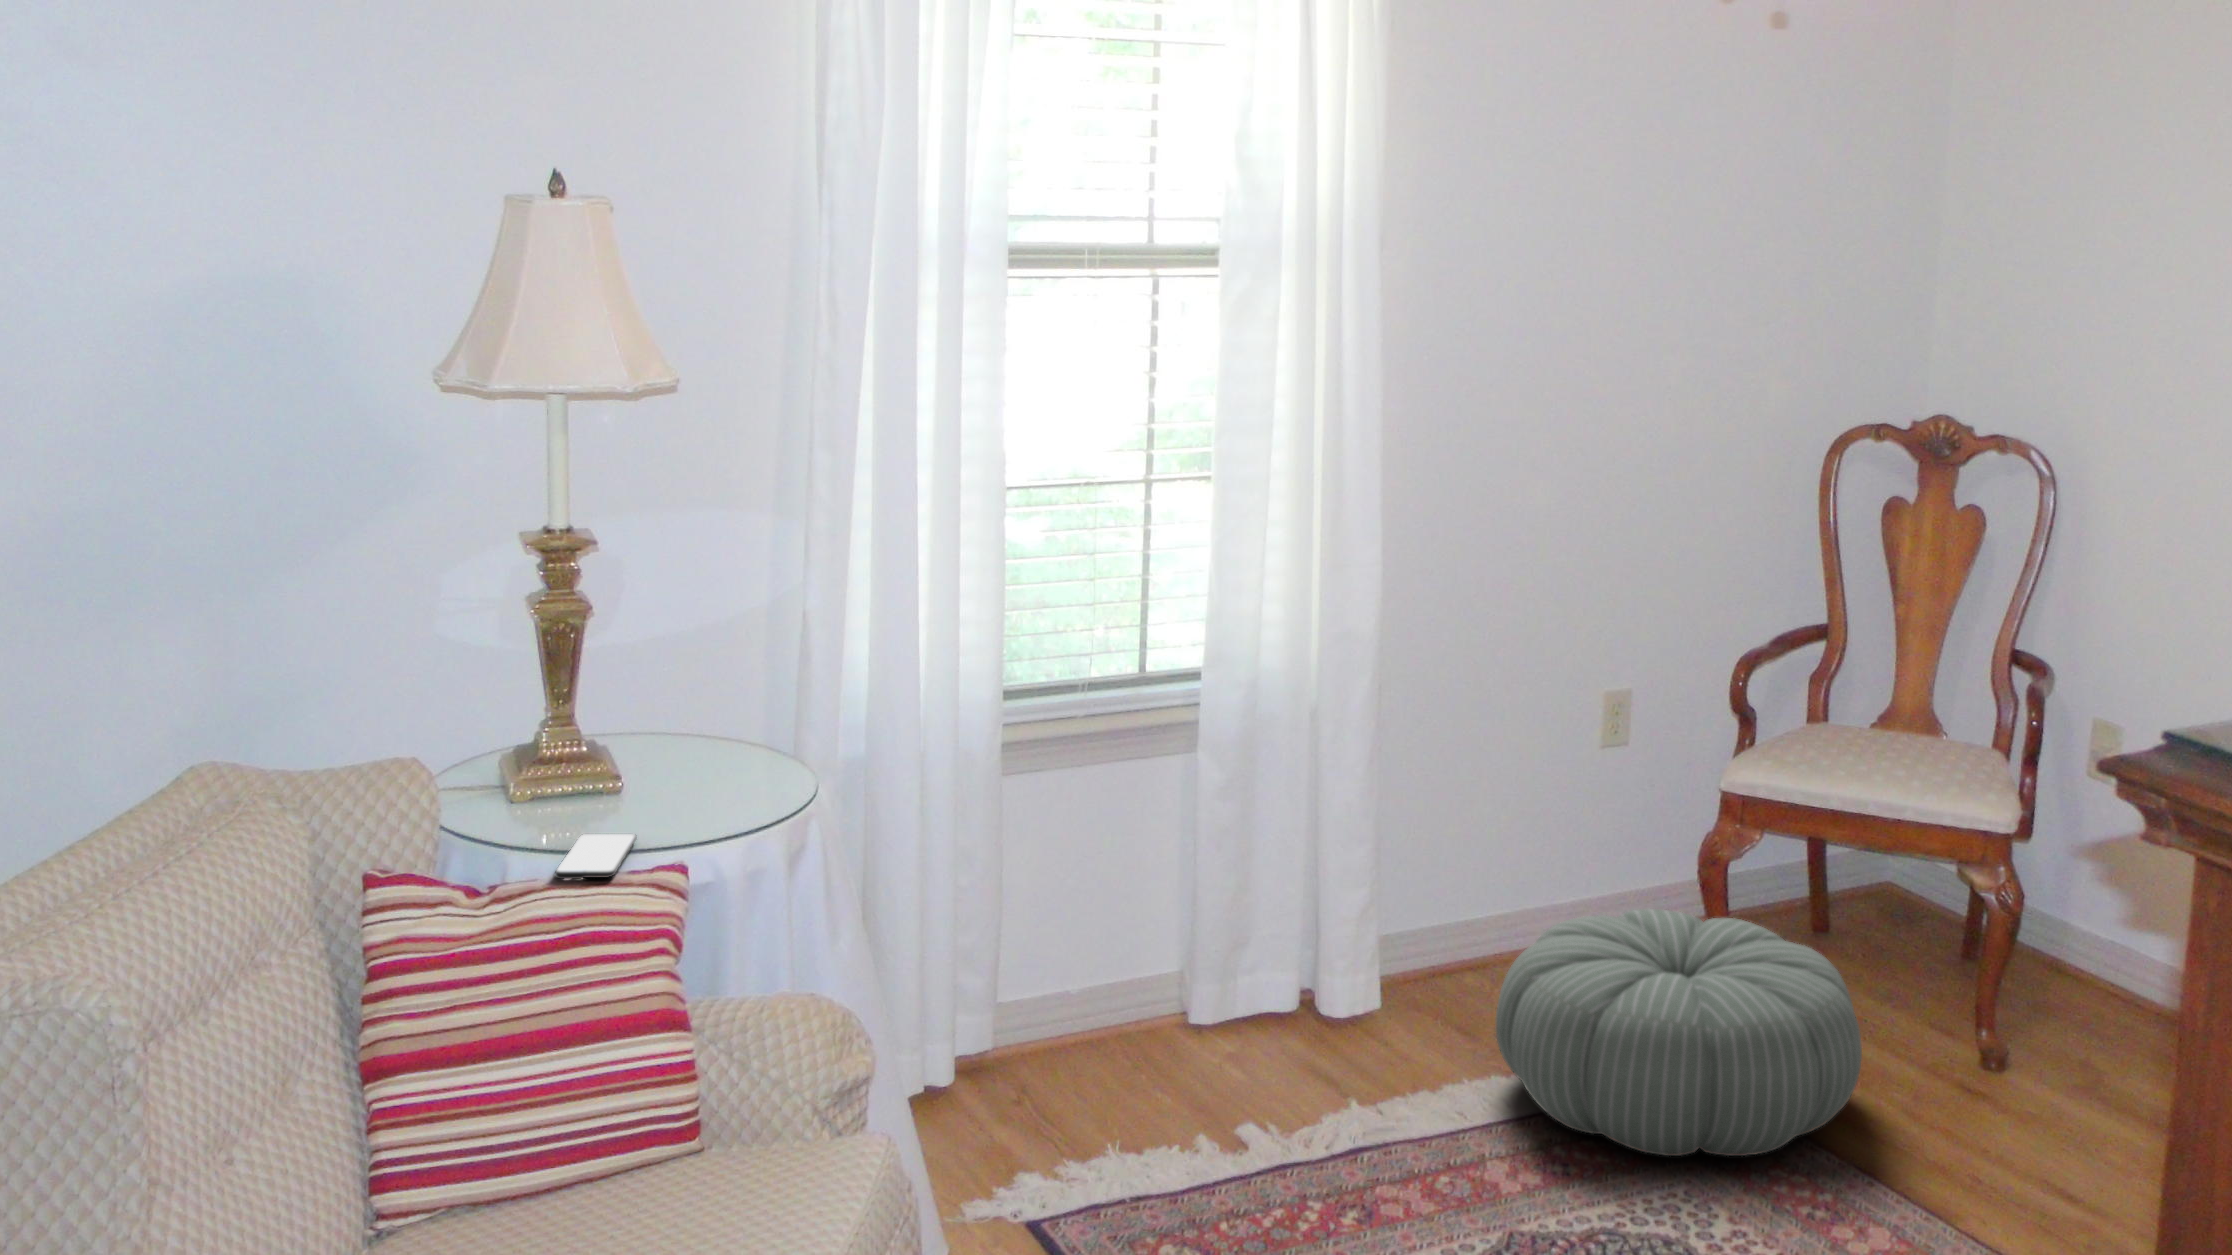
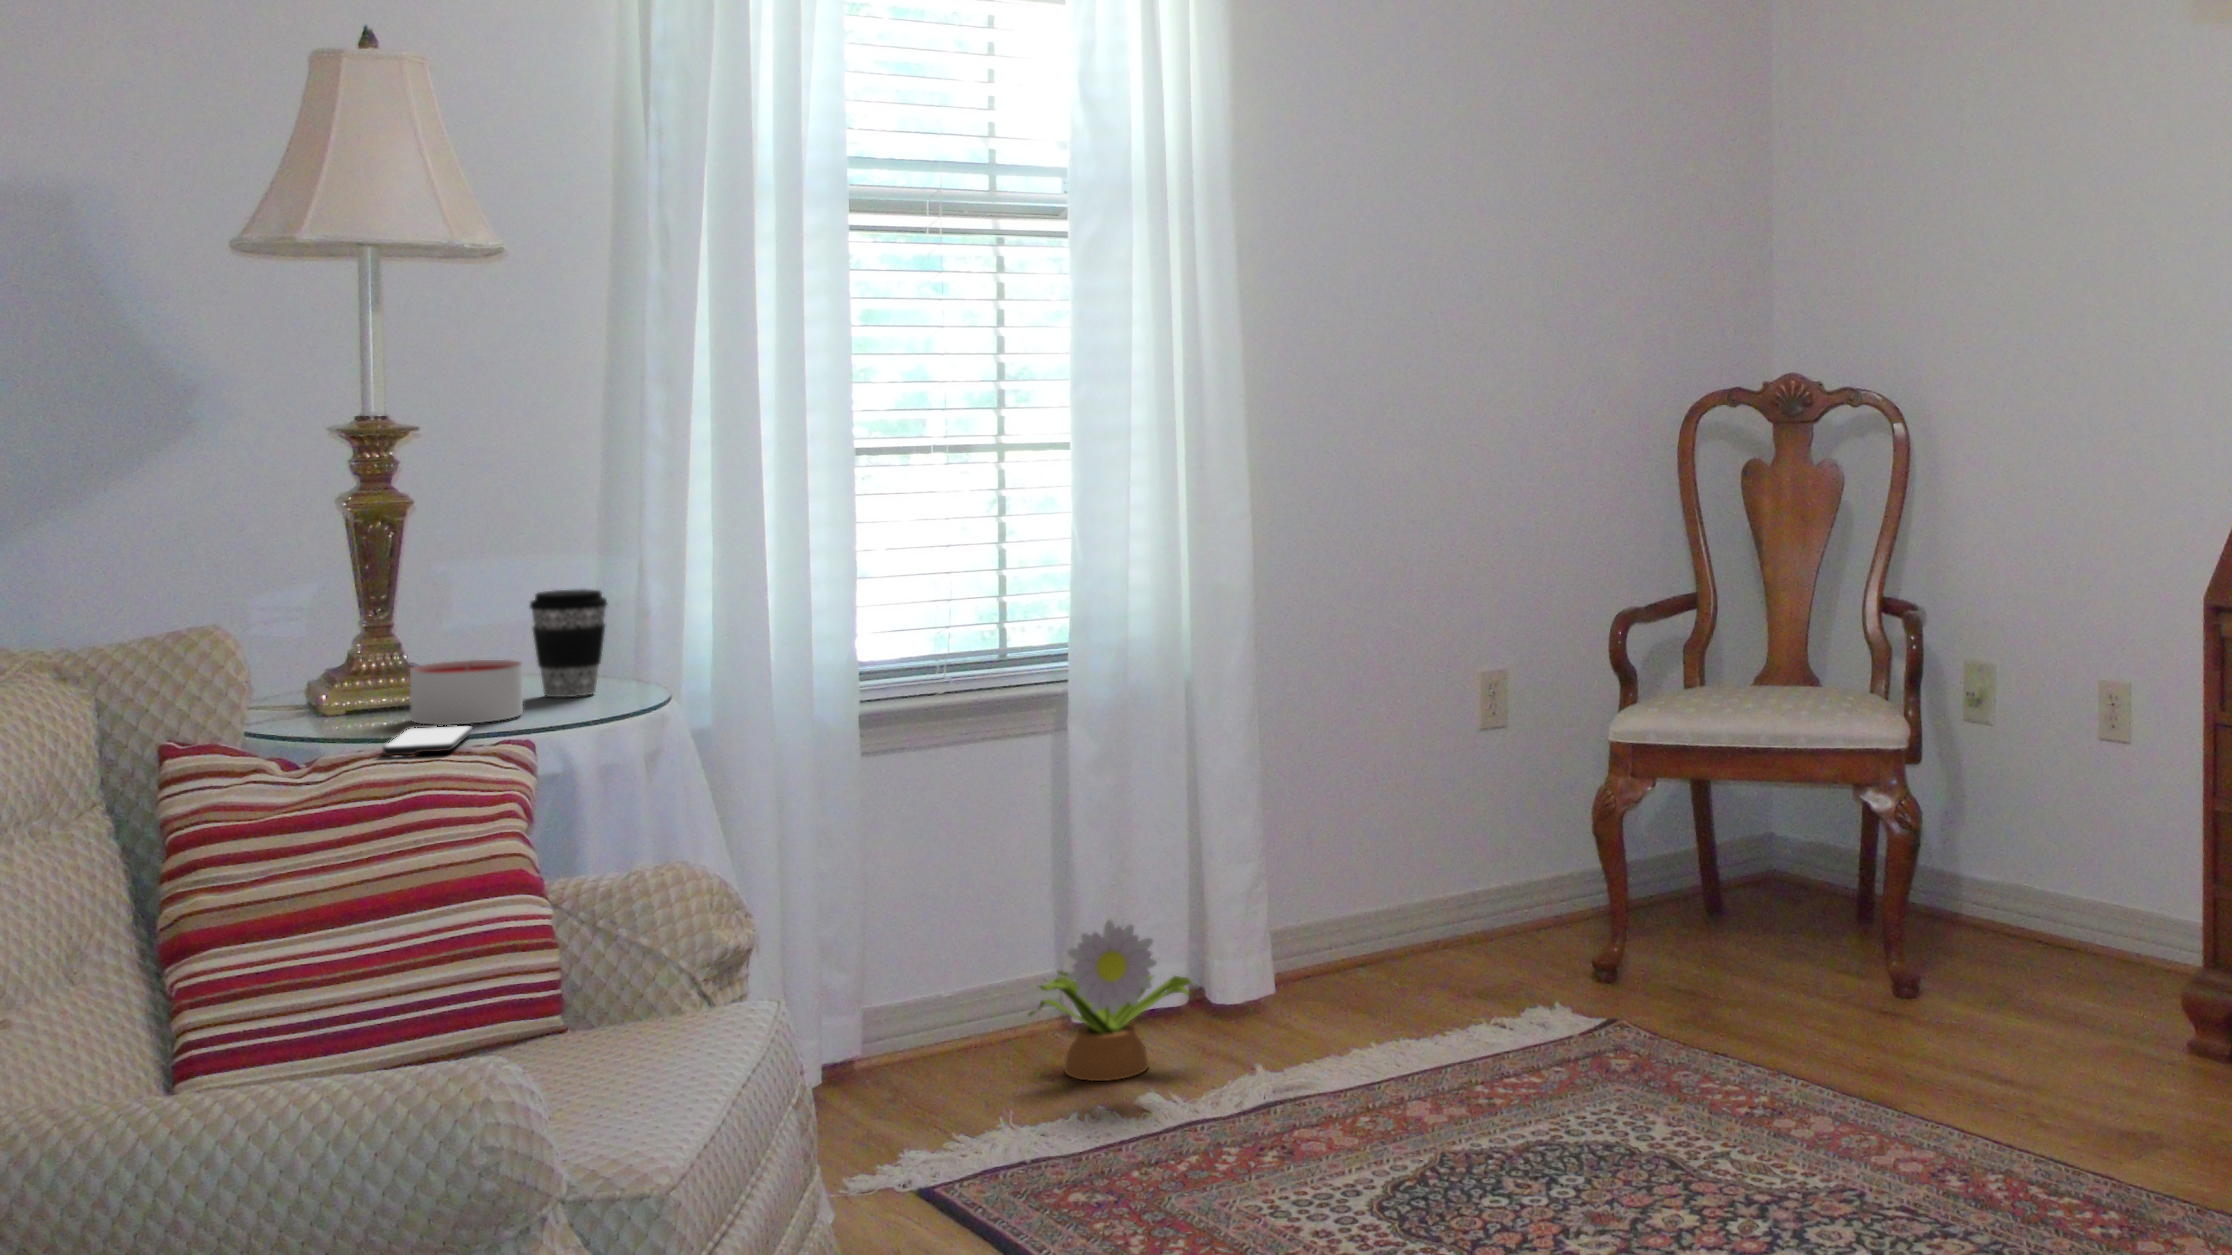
coffee cup: none [697,667,766,770] -> present [530,589,607,697]
candle: none [588,747,685,819] -> present [410,660,523,725]
pouf: present [1496,909,1862,1156] -> none [1403,856,1779,1079]
decorative plant: none [1142,957,1300,1100] -> present [1029,920,1192,1081]

